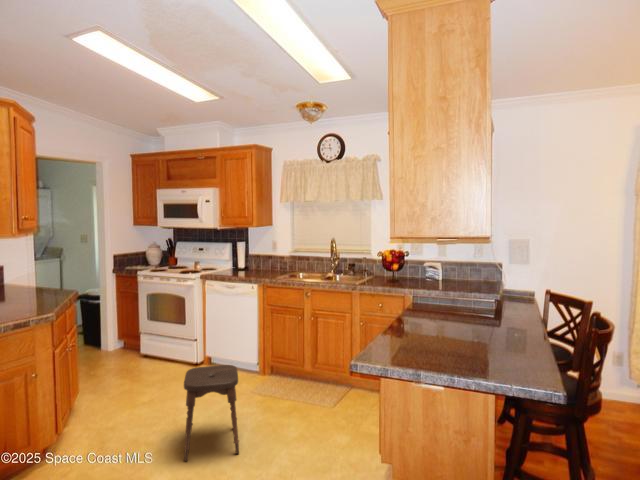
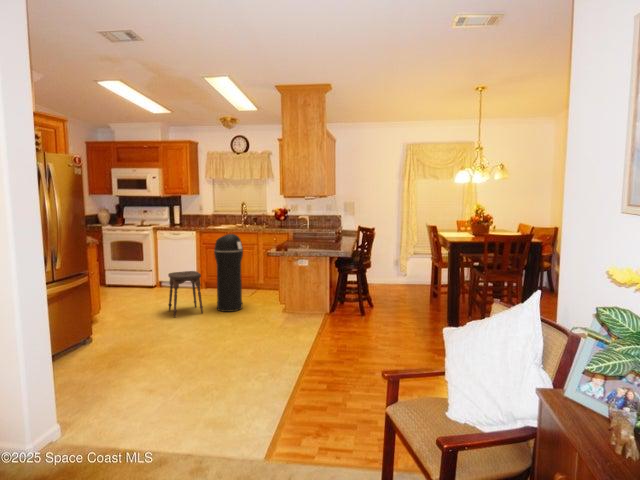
trash can: none [264,304,318,455] -> present [214,234,243,312]

